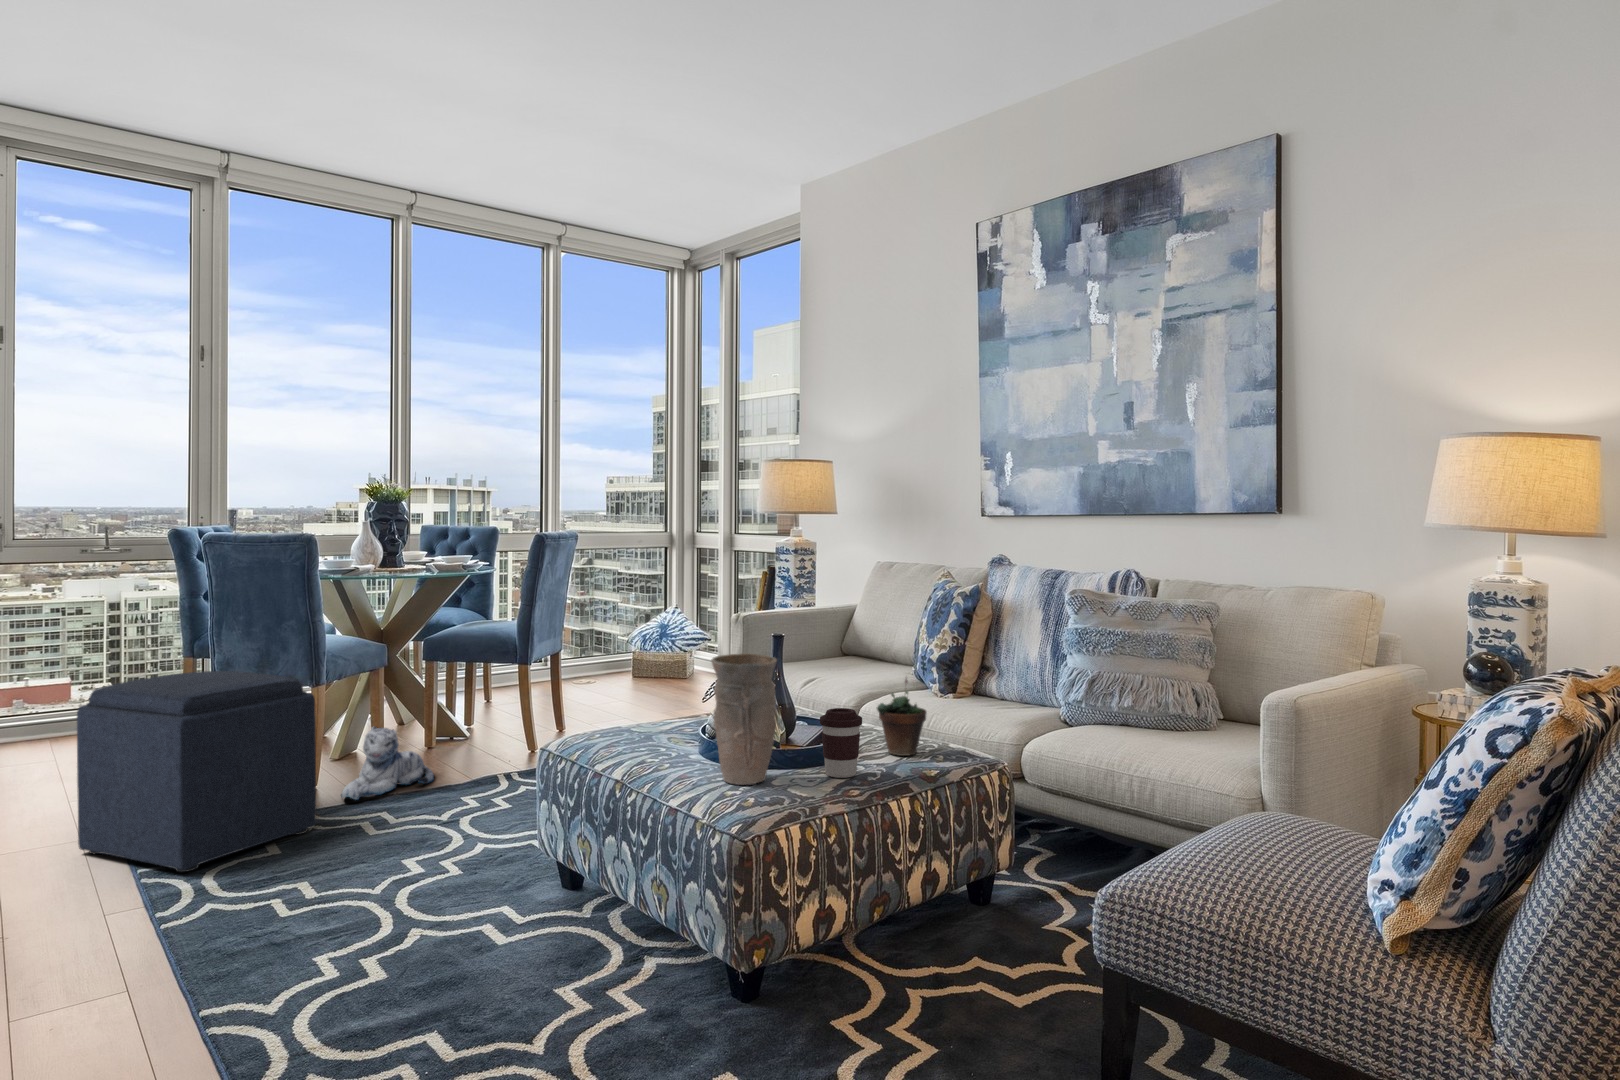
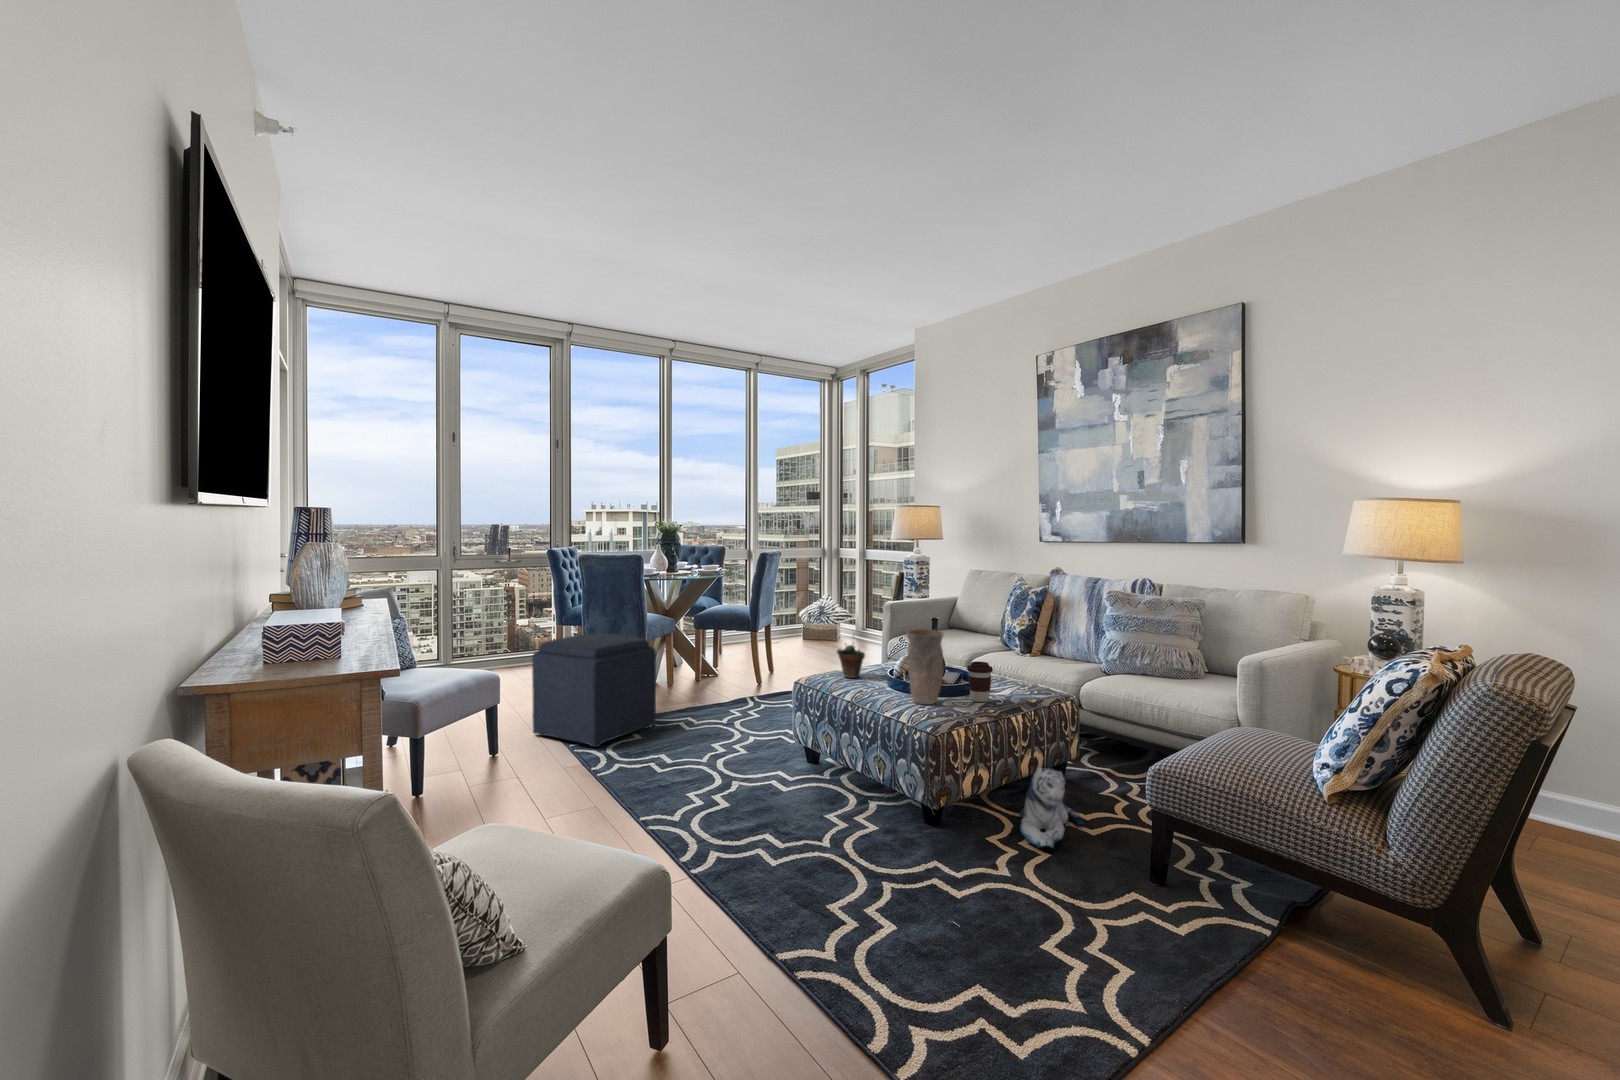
succulent plant: present [877,679,927,756] -> present [837,642,865,678]
plush toy: present [341,726,434,800] -> present [1020,767,1083,847]

